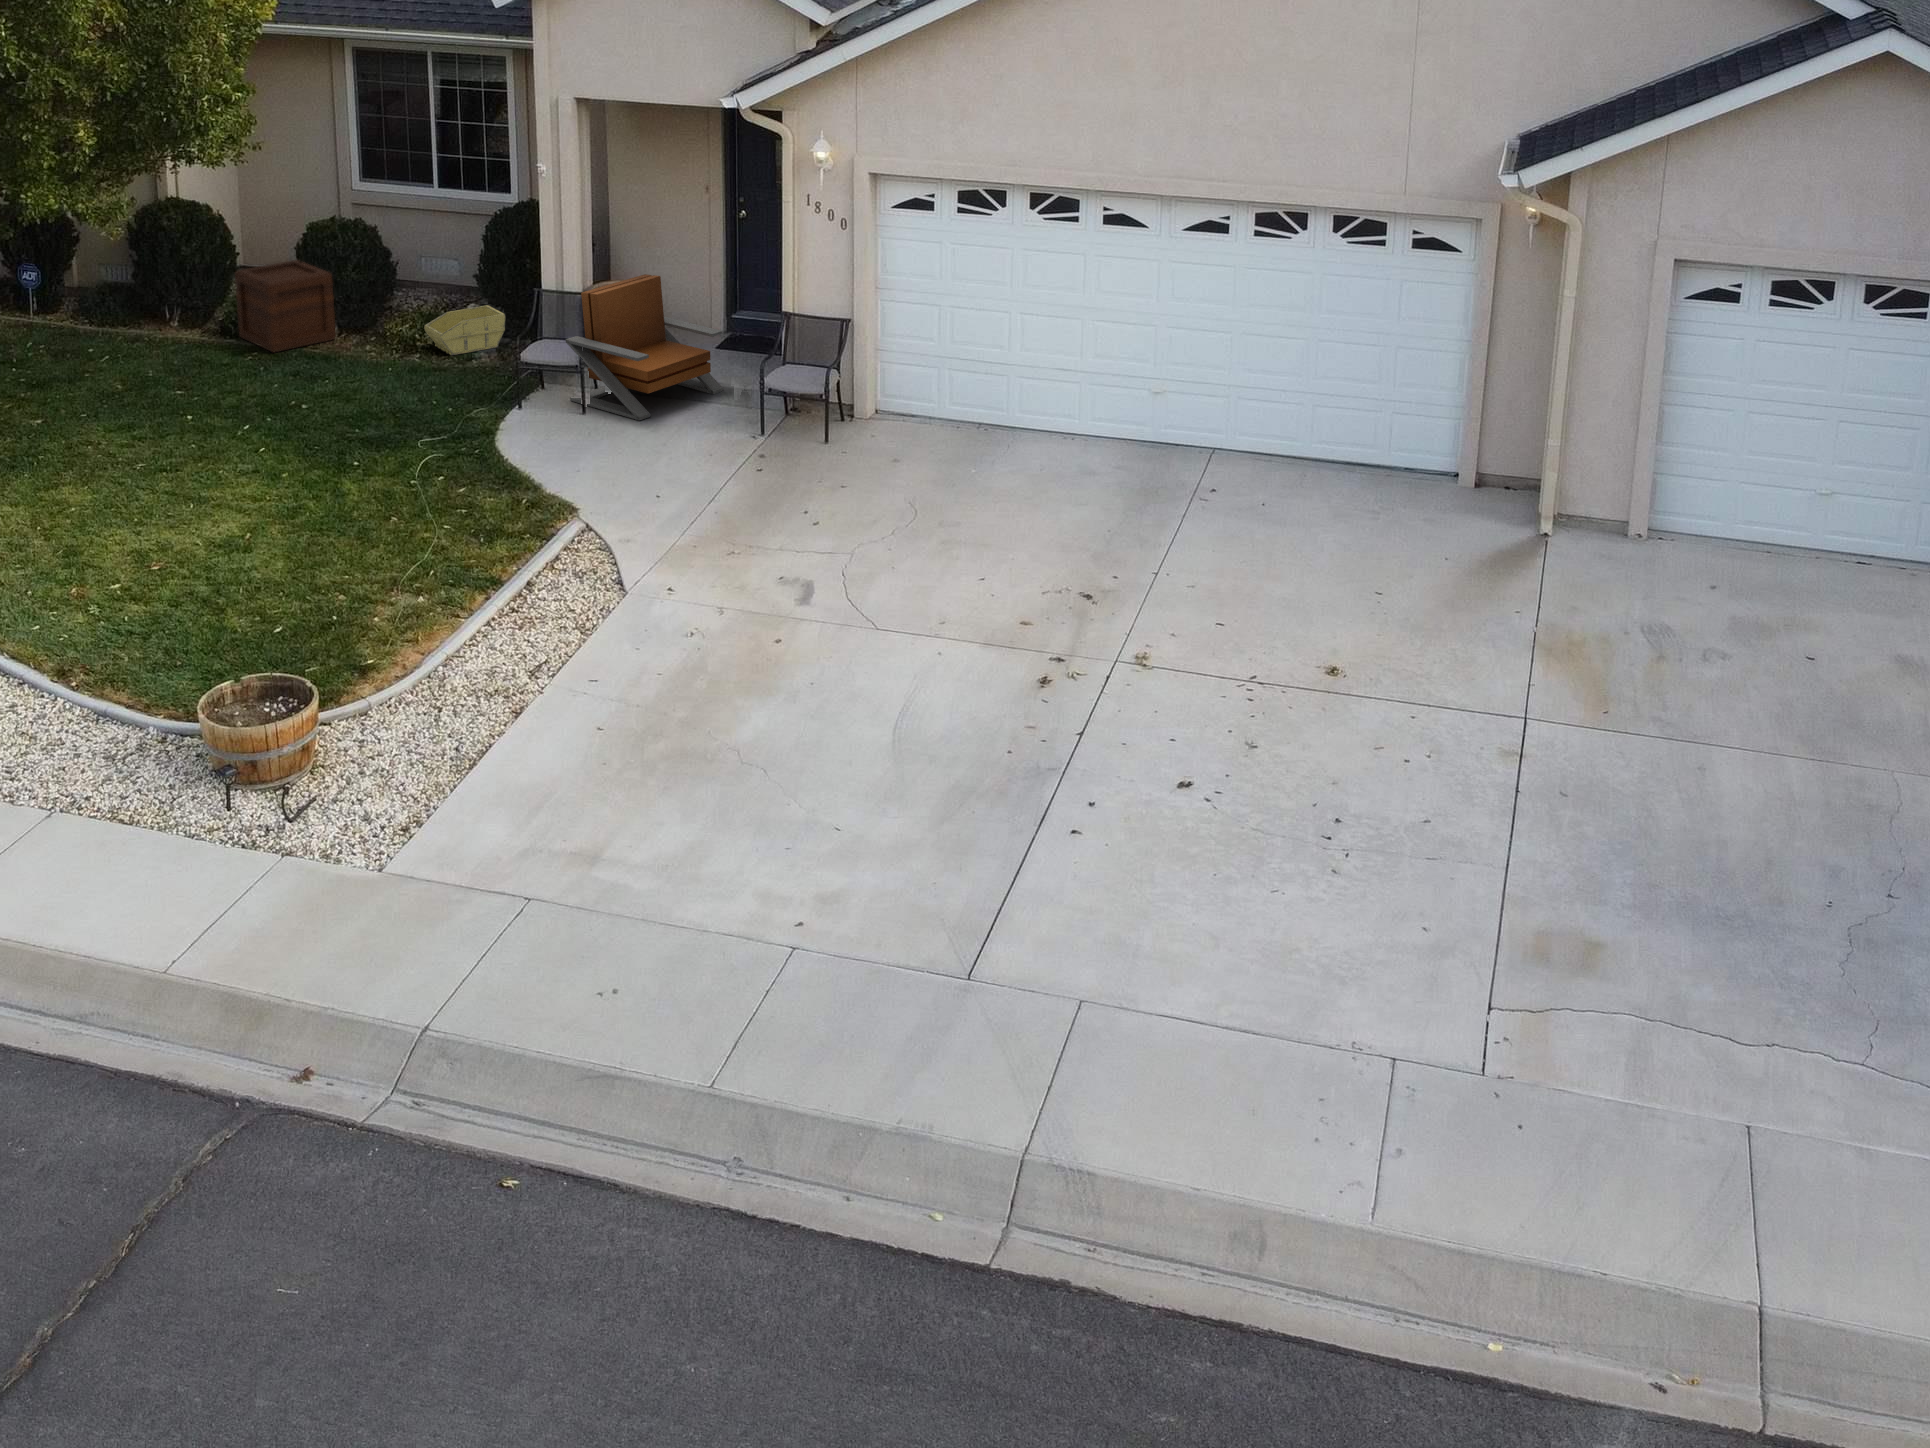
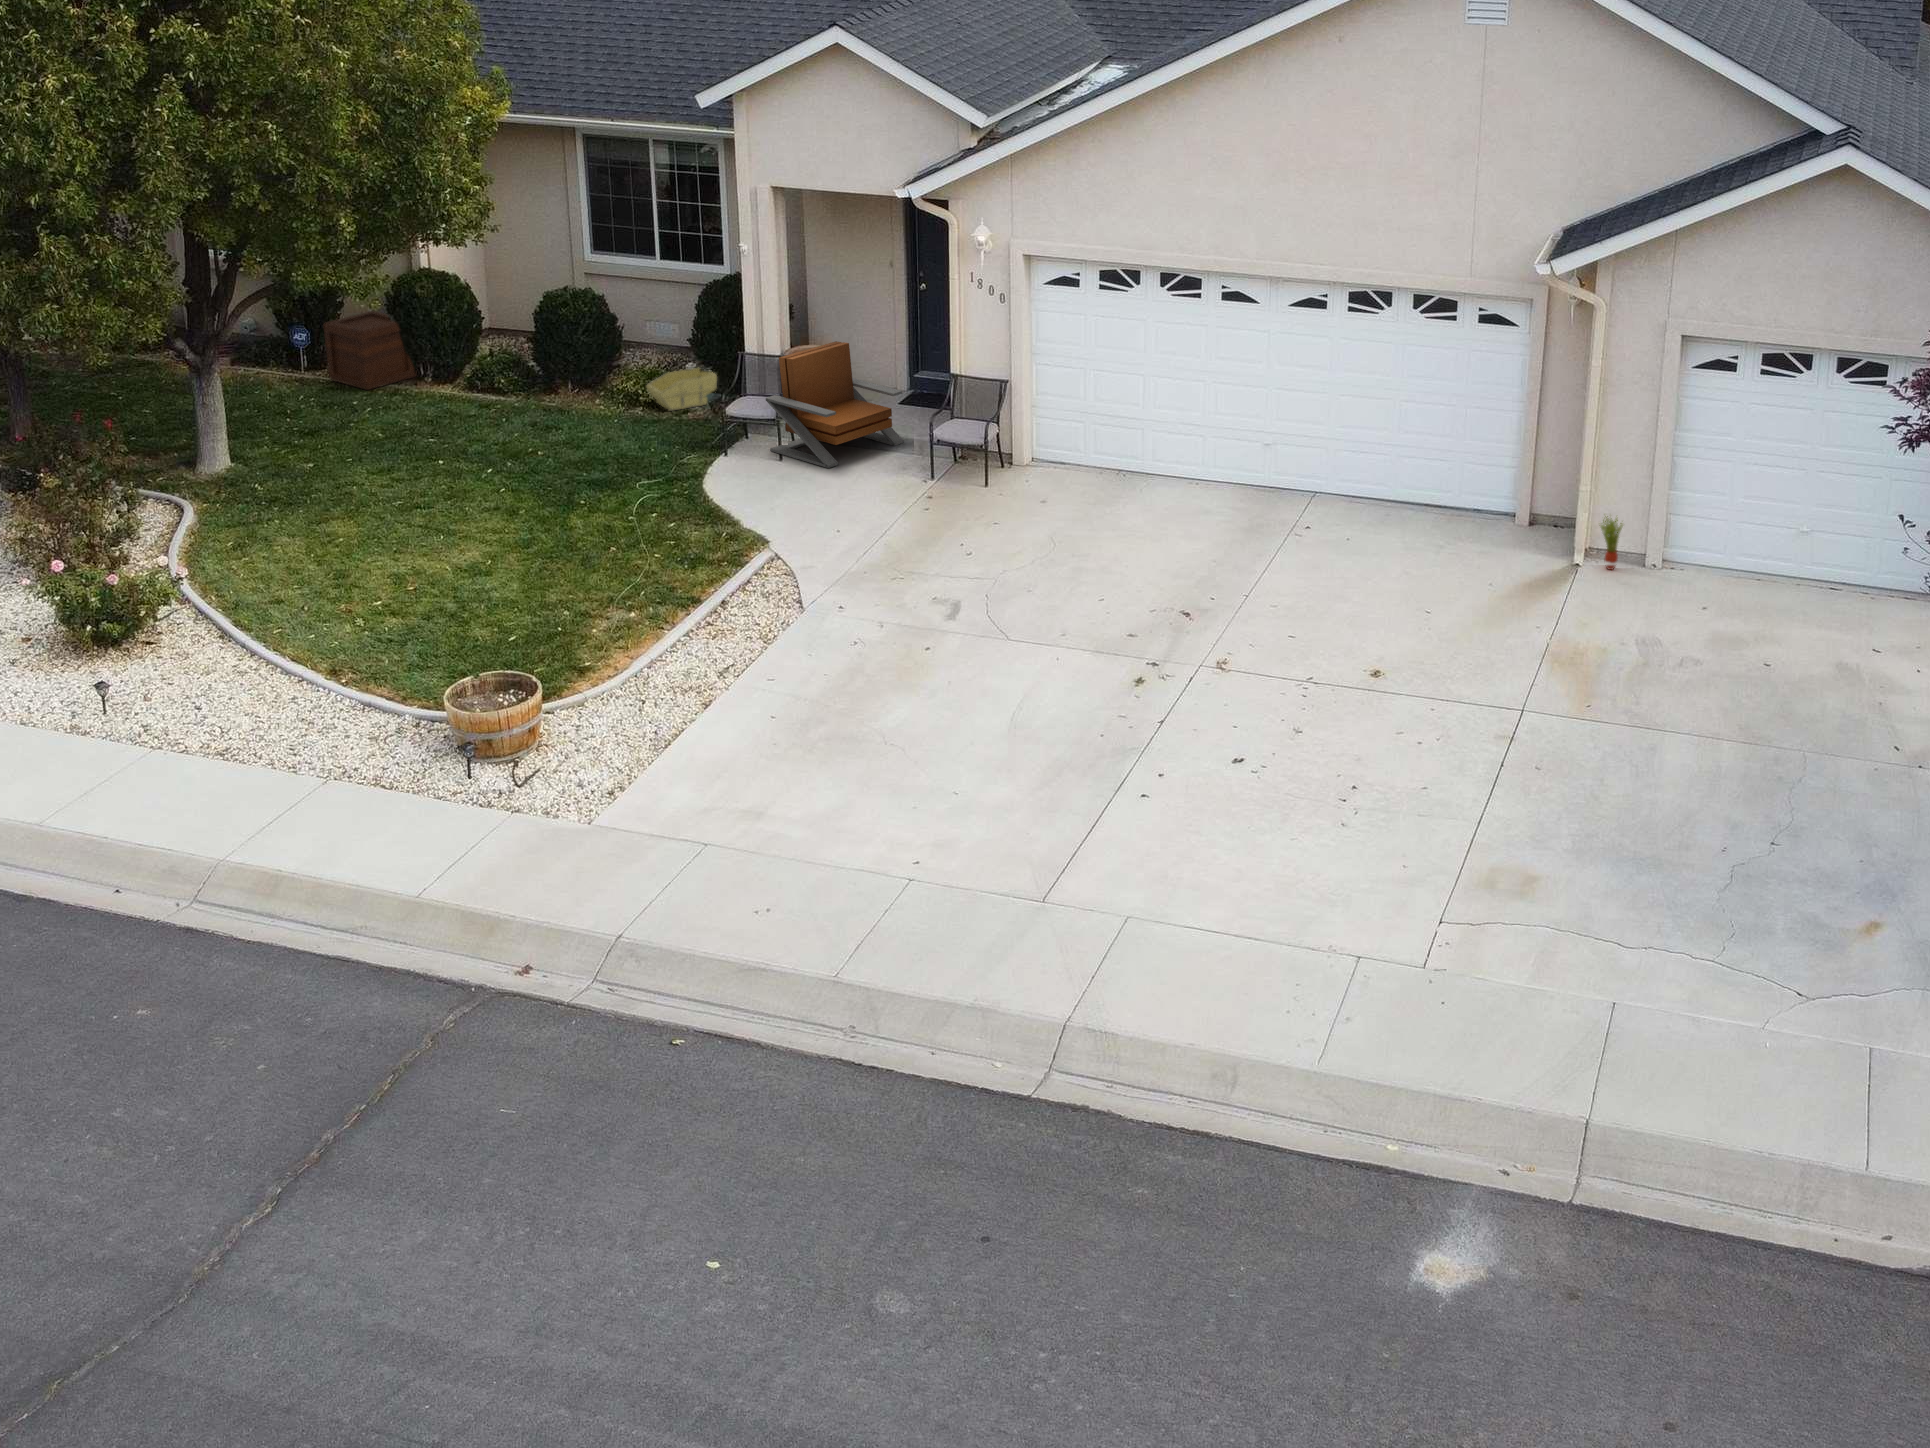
wooden crate: present [235,260,336,352] -> present [323,311,417,390]
potted plant: none [1575,471,1607,539] -> present [1601,516,1623,570]

